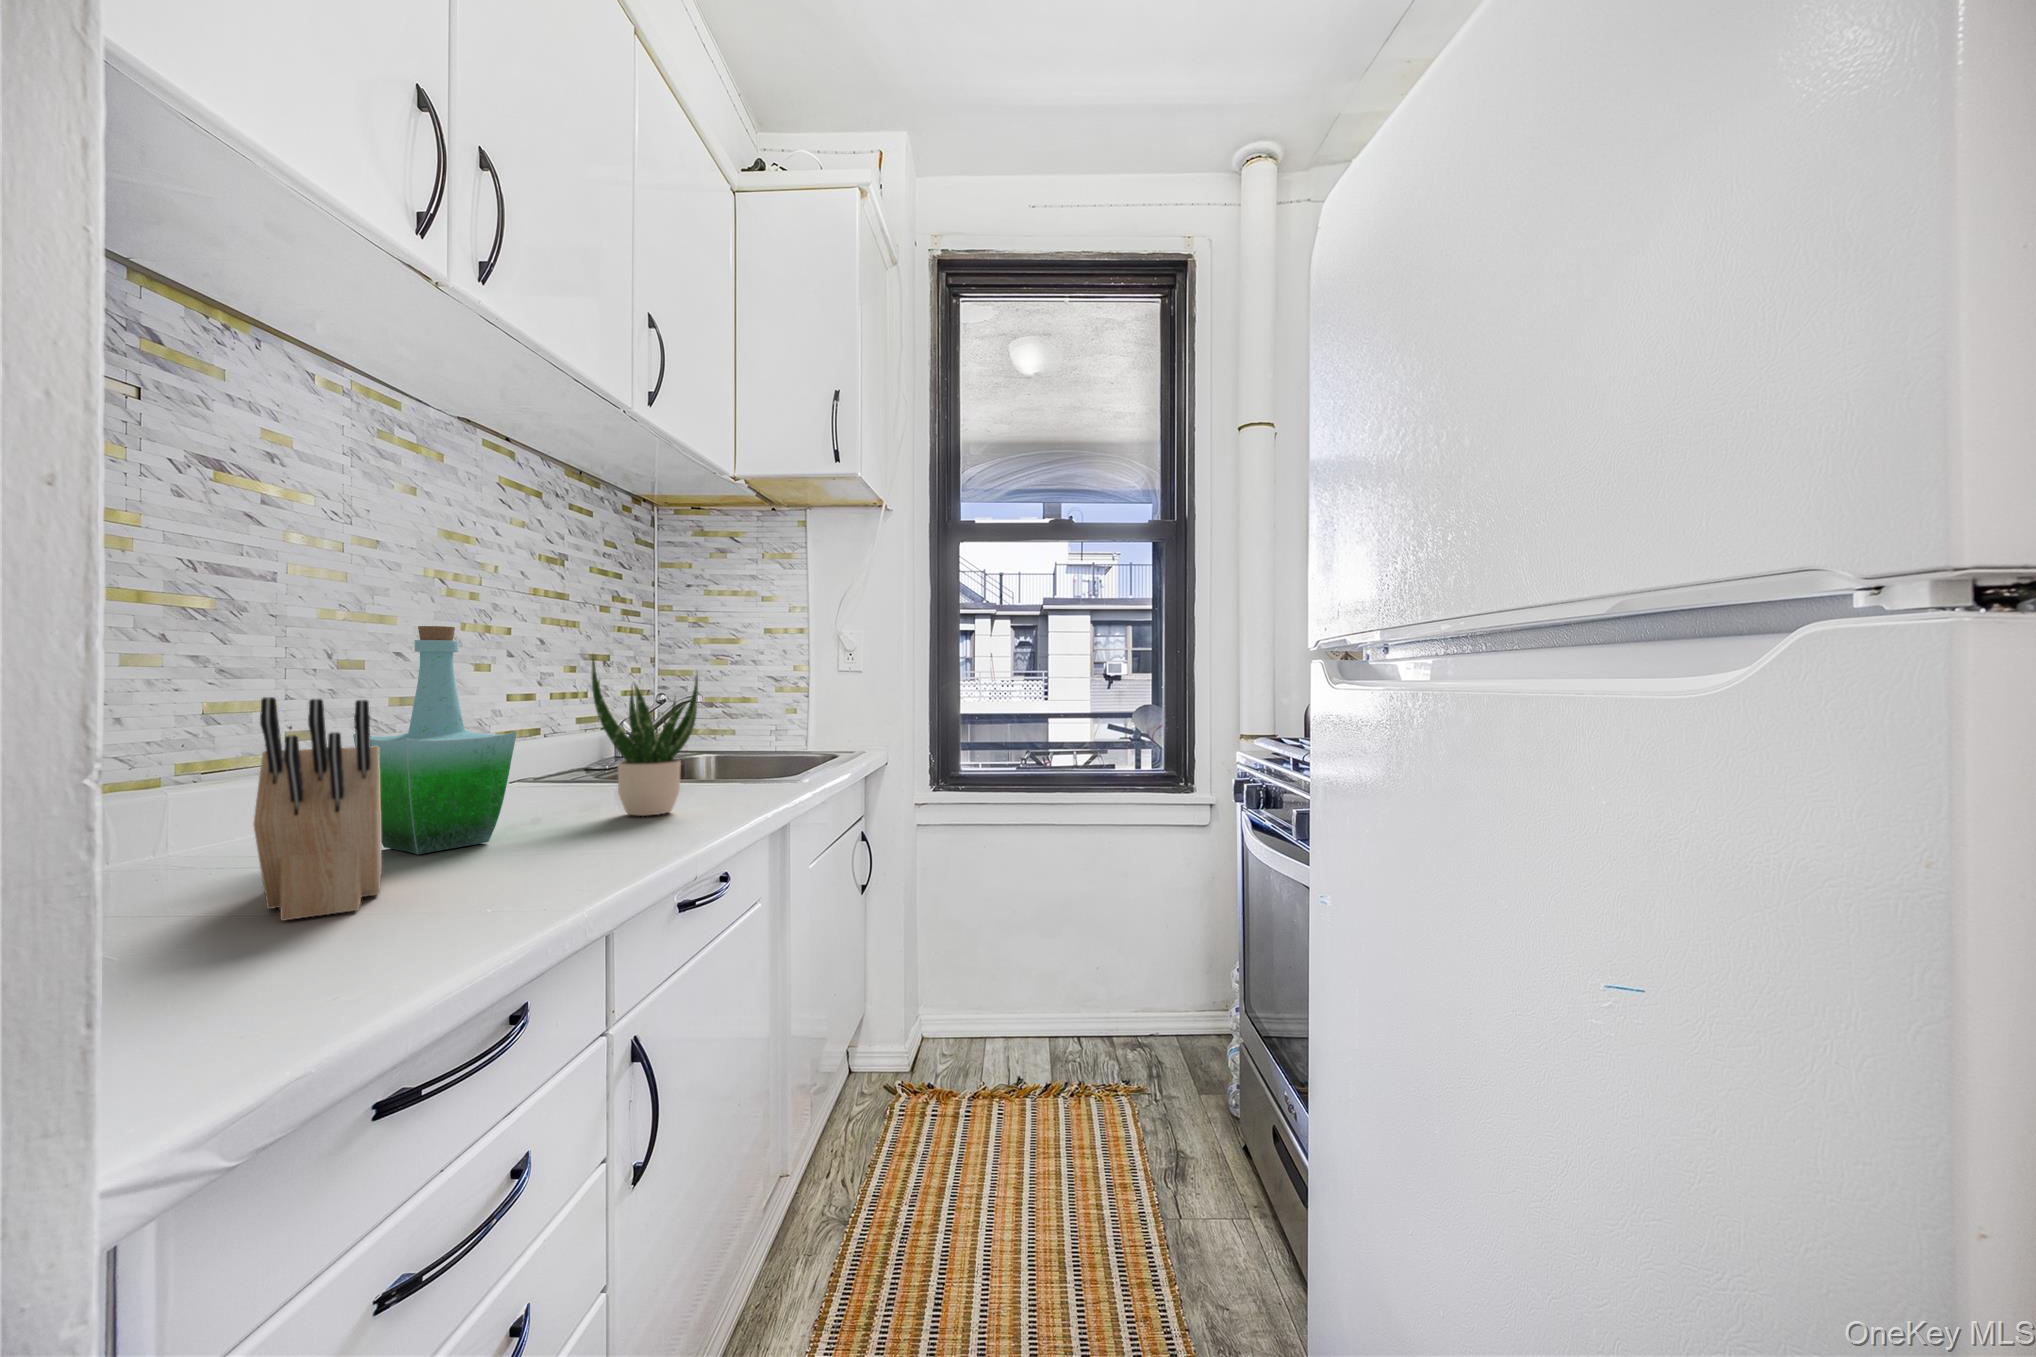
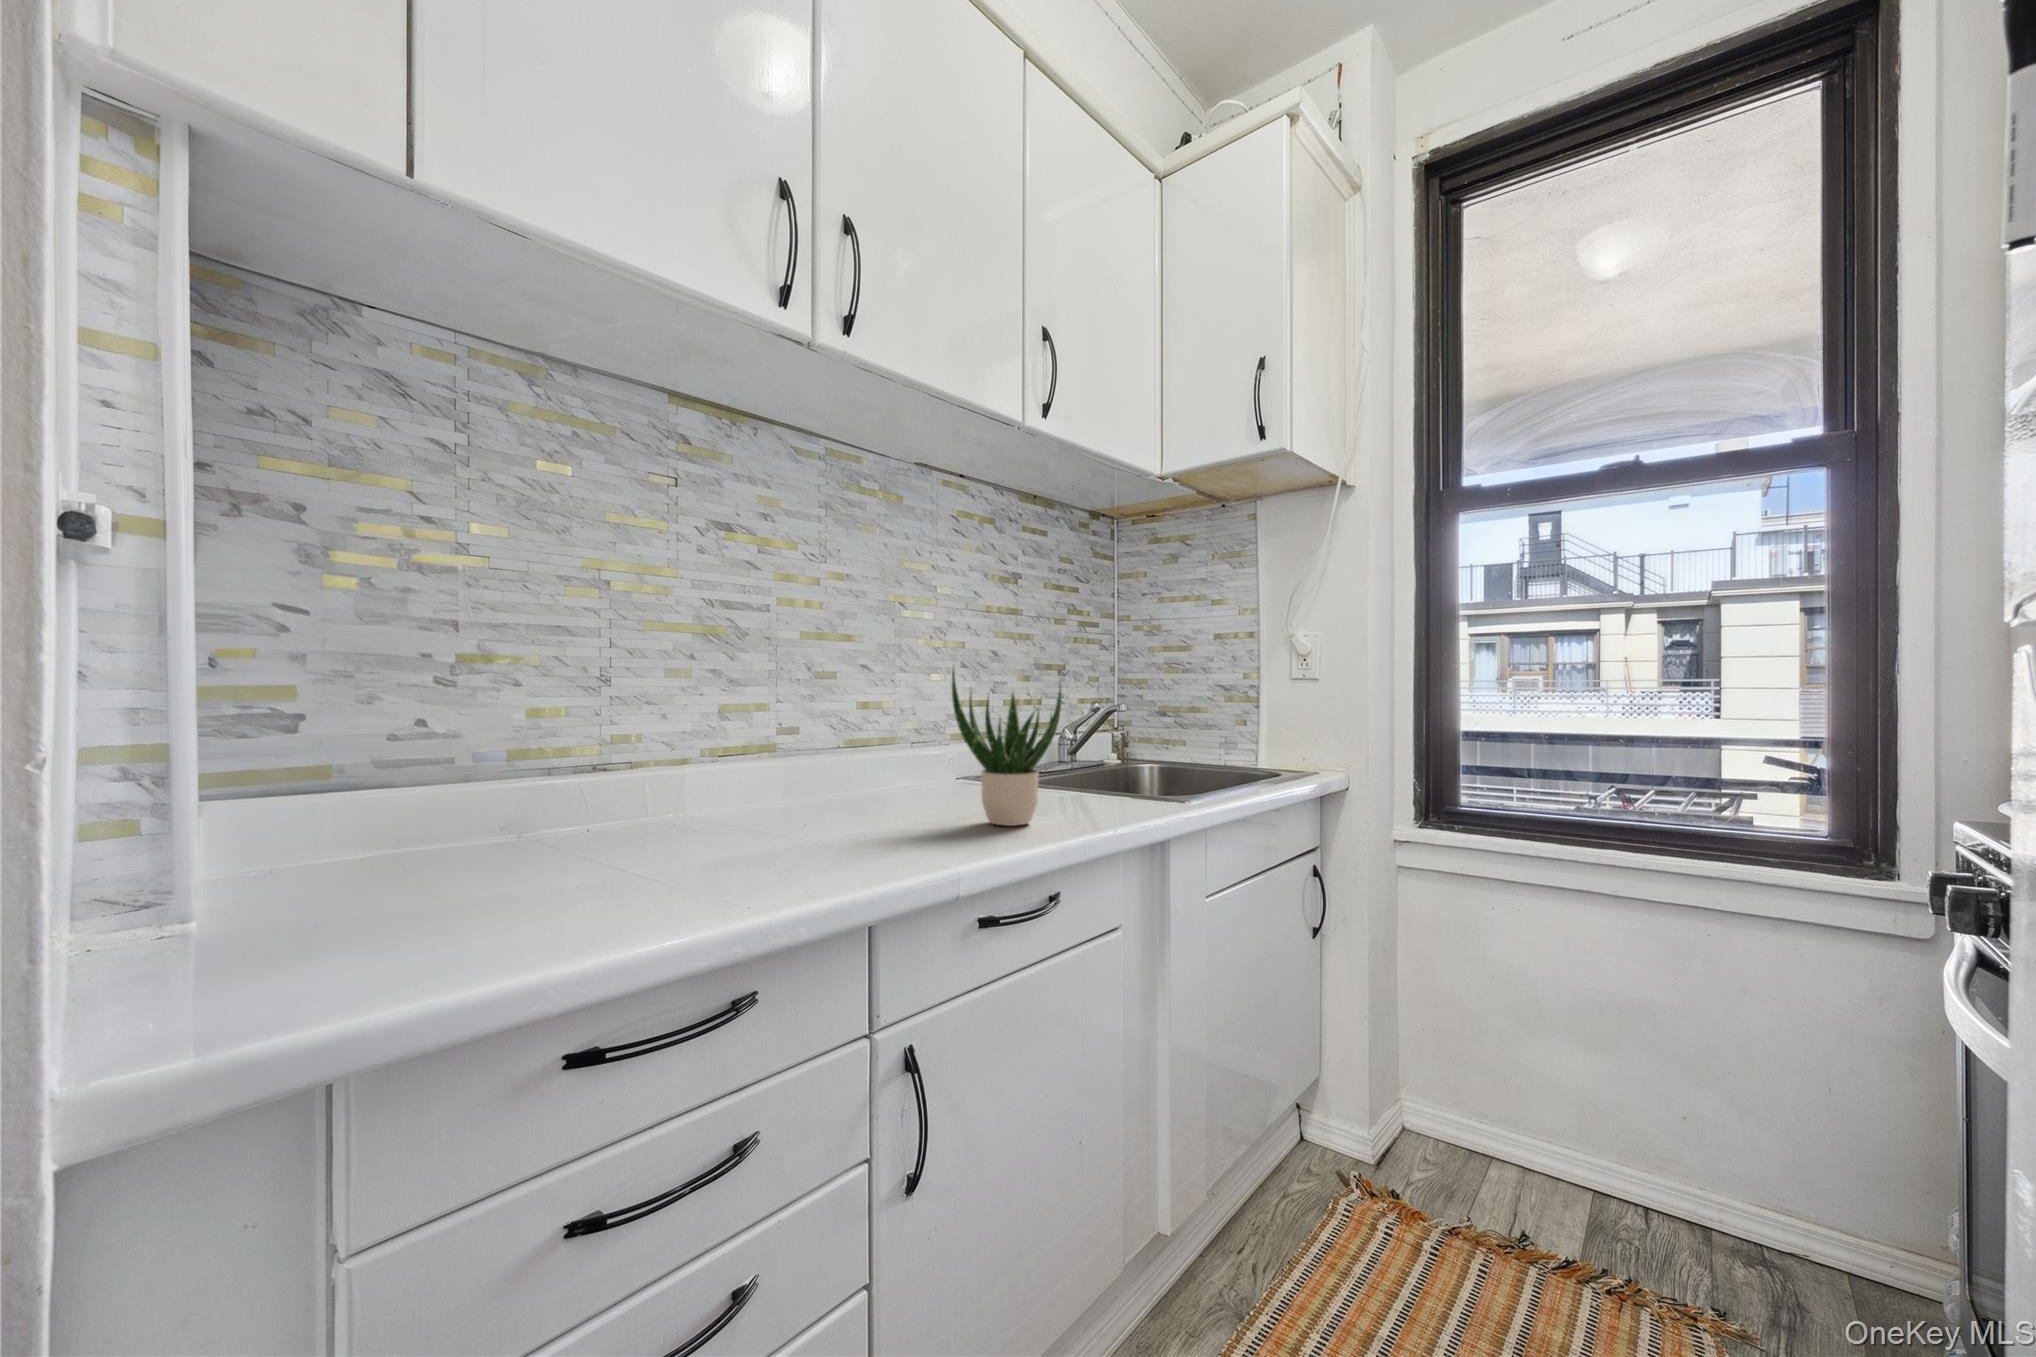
bottle: present [353,626,516,854] -> none [773,642,874,839]
knife block: present [254,697,382,921] -> none [601,704,753,886]

